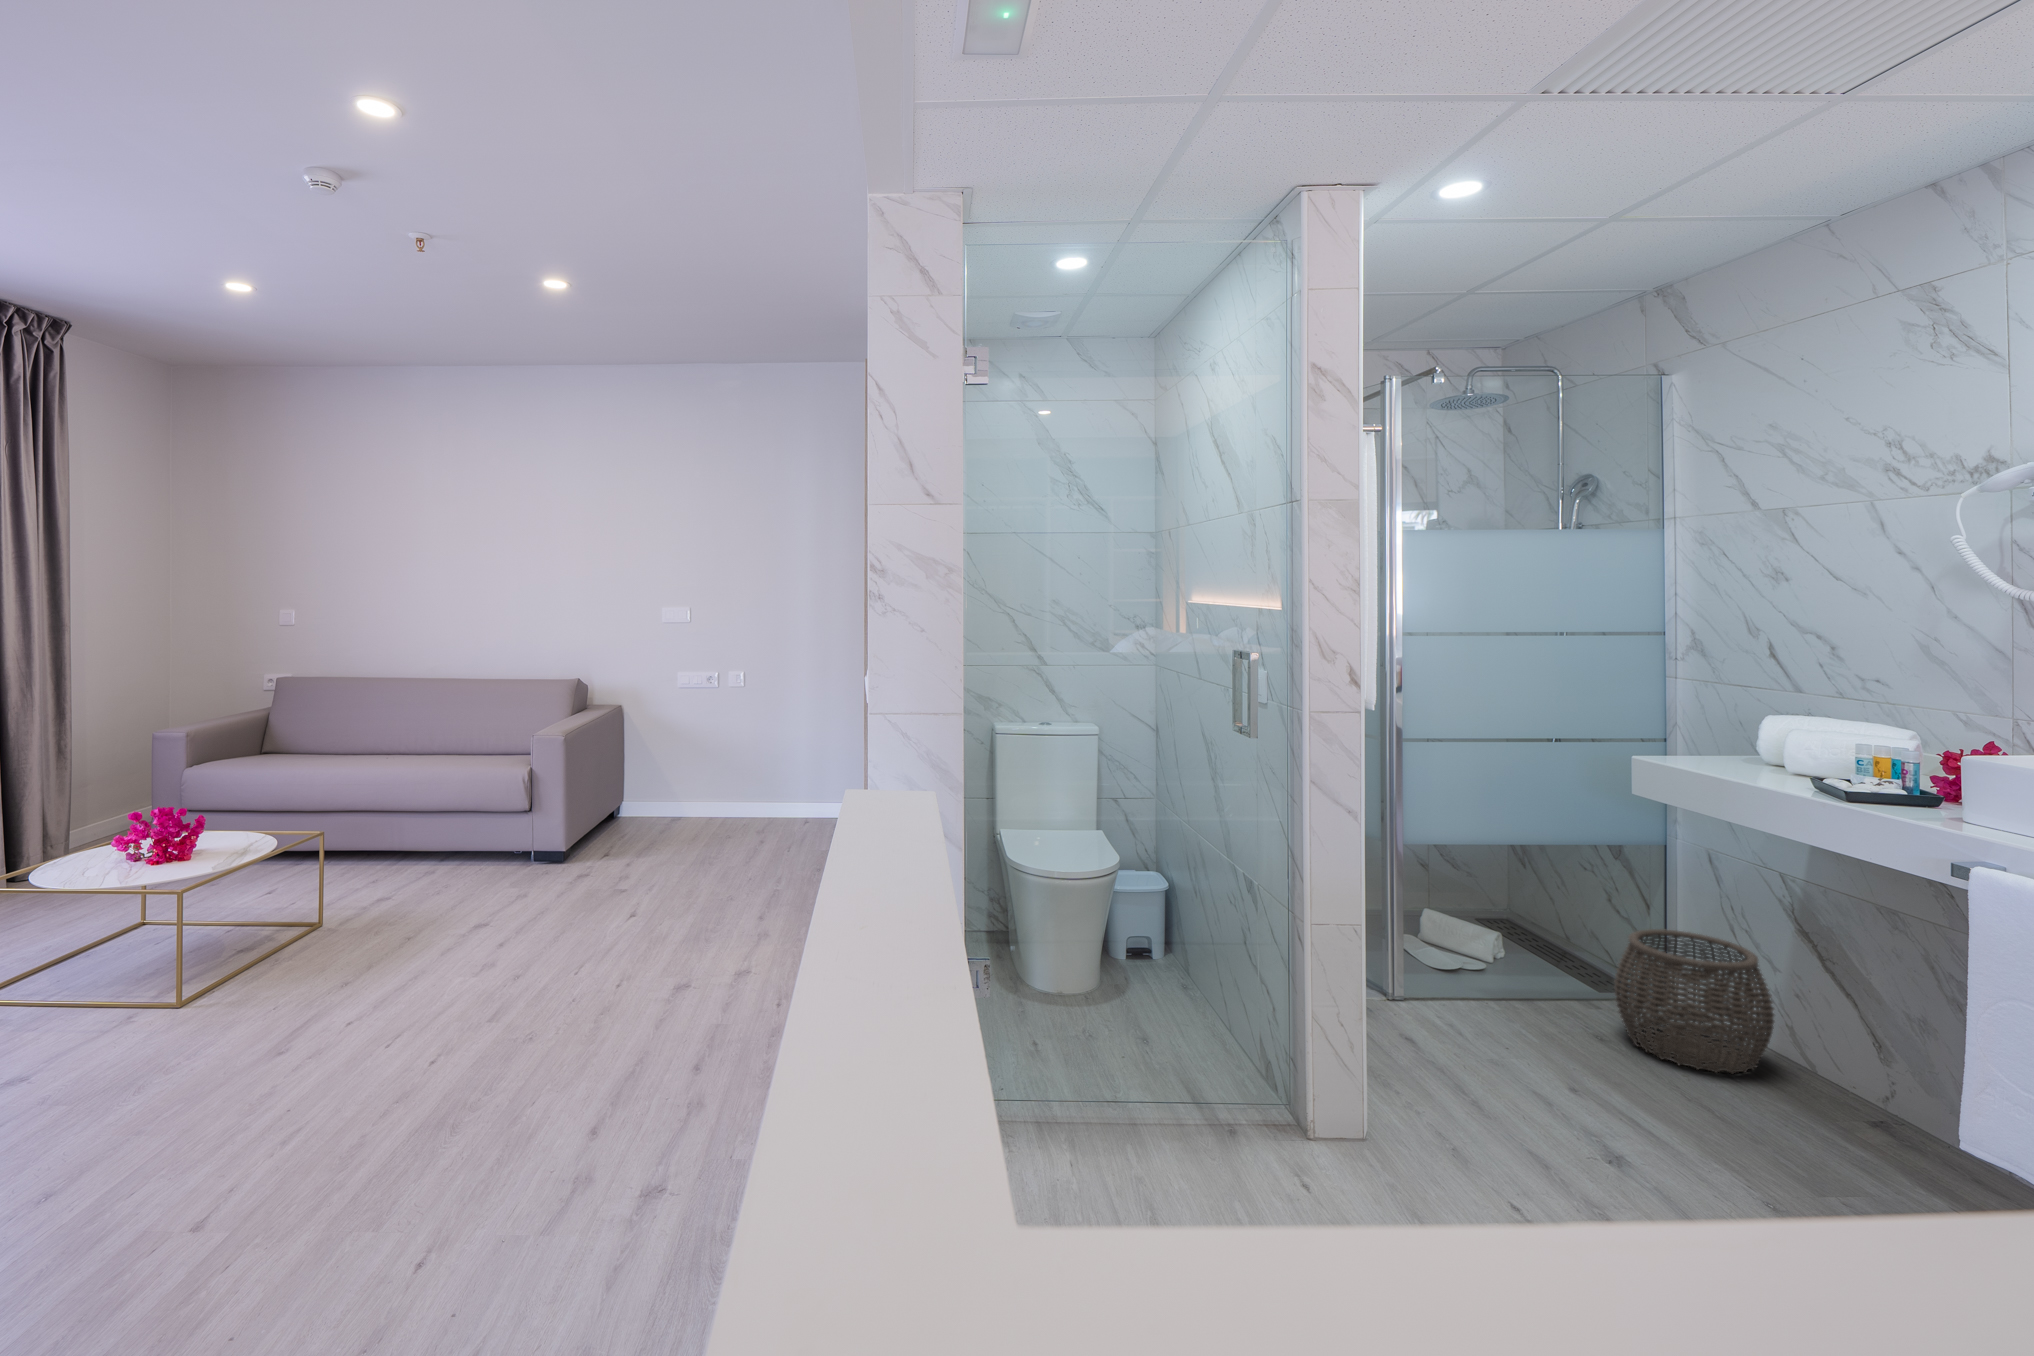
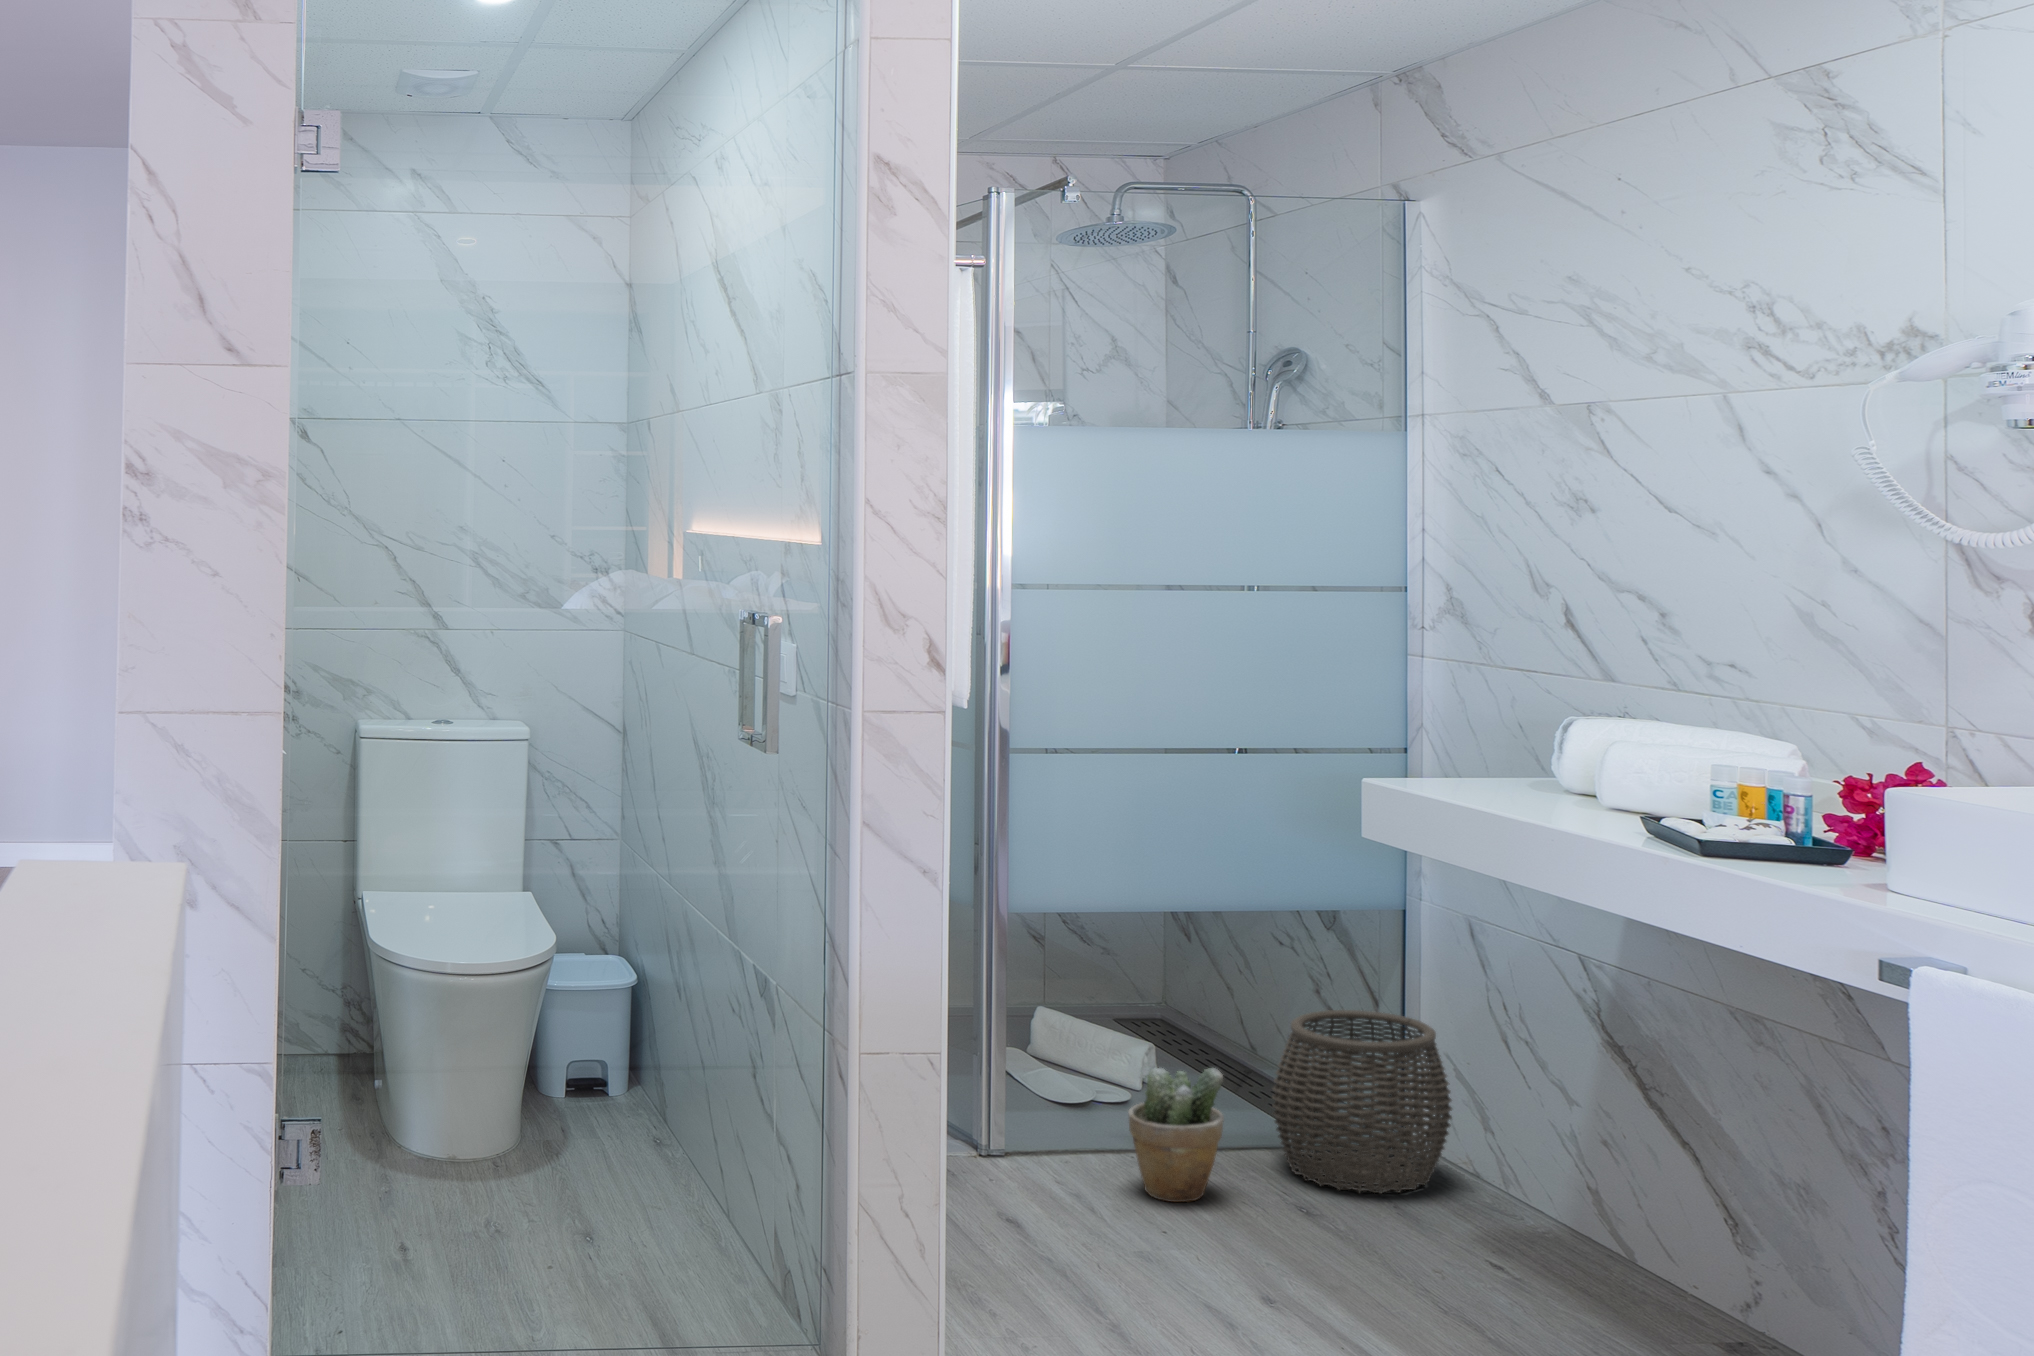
potted plant: none [1505,964,1584,1061] -> present [1129,1068,1224,1202]

